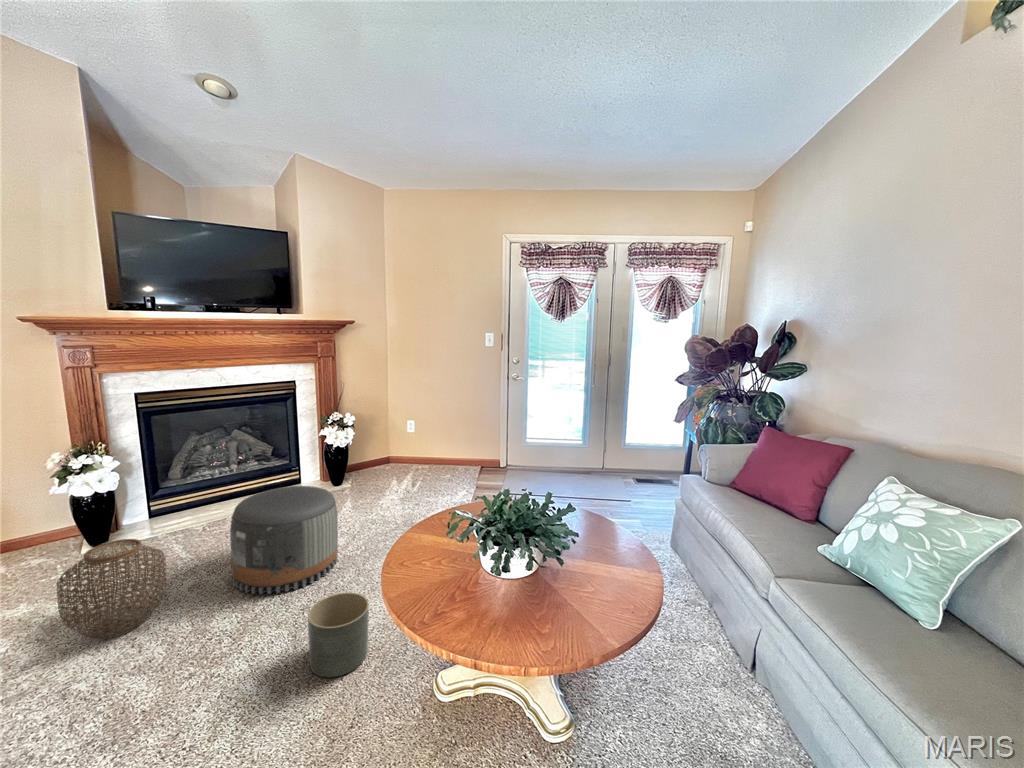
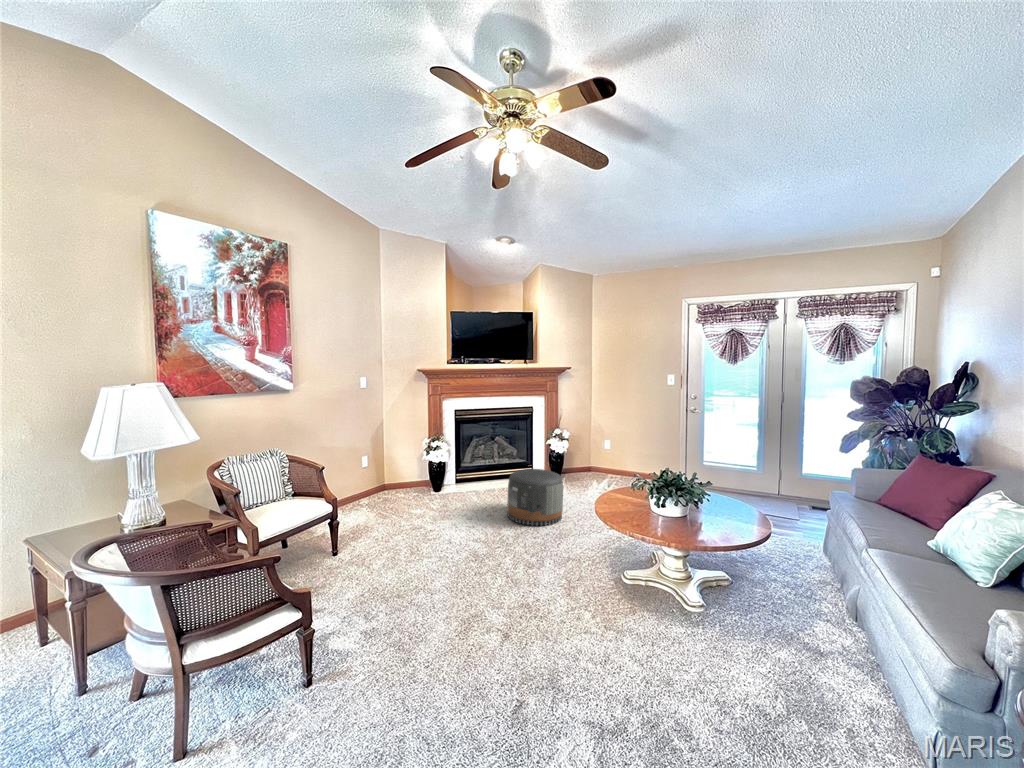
woven basket: present [57,539,166,639] -> none [442,481,482,528]
planter: present [308,592,369,677] -> none [555,523,586,562]

